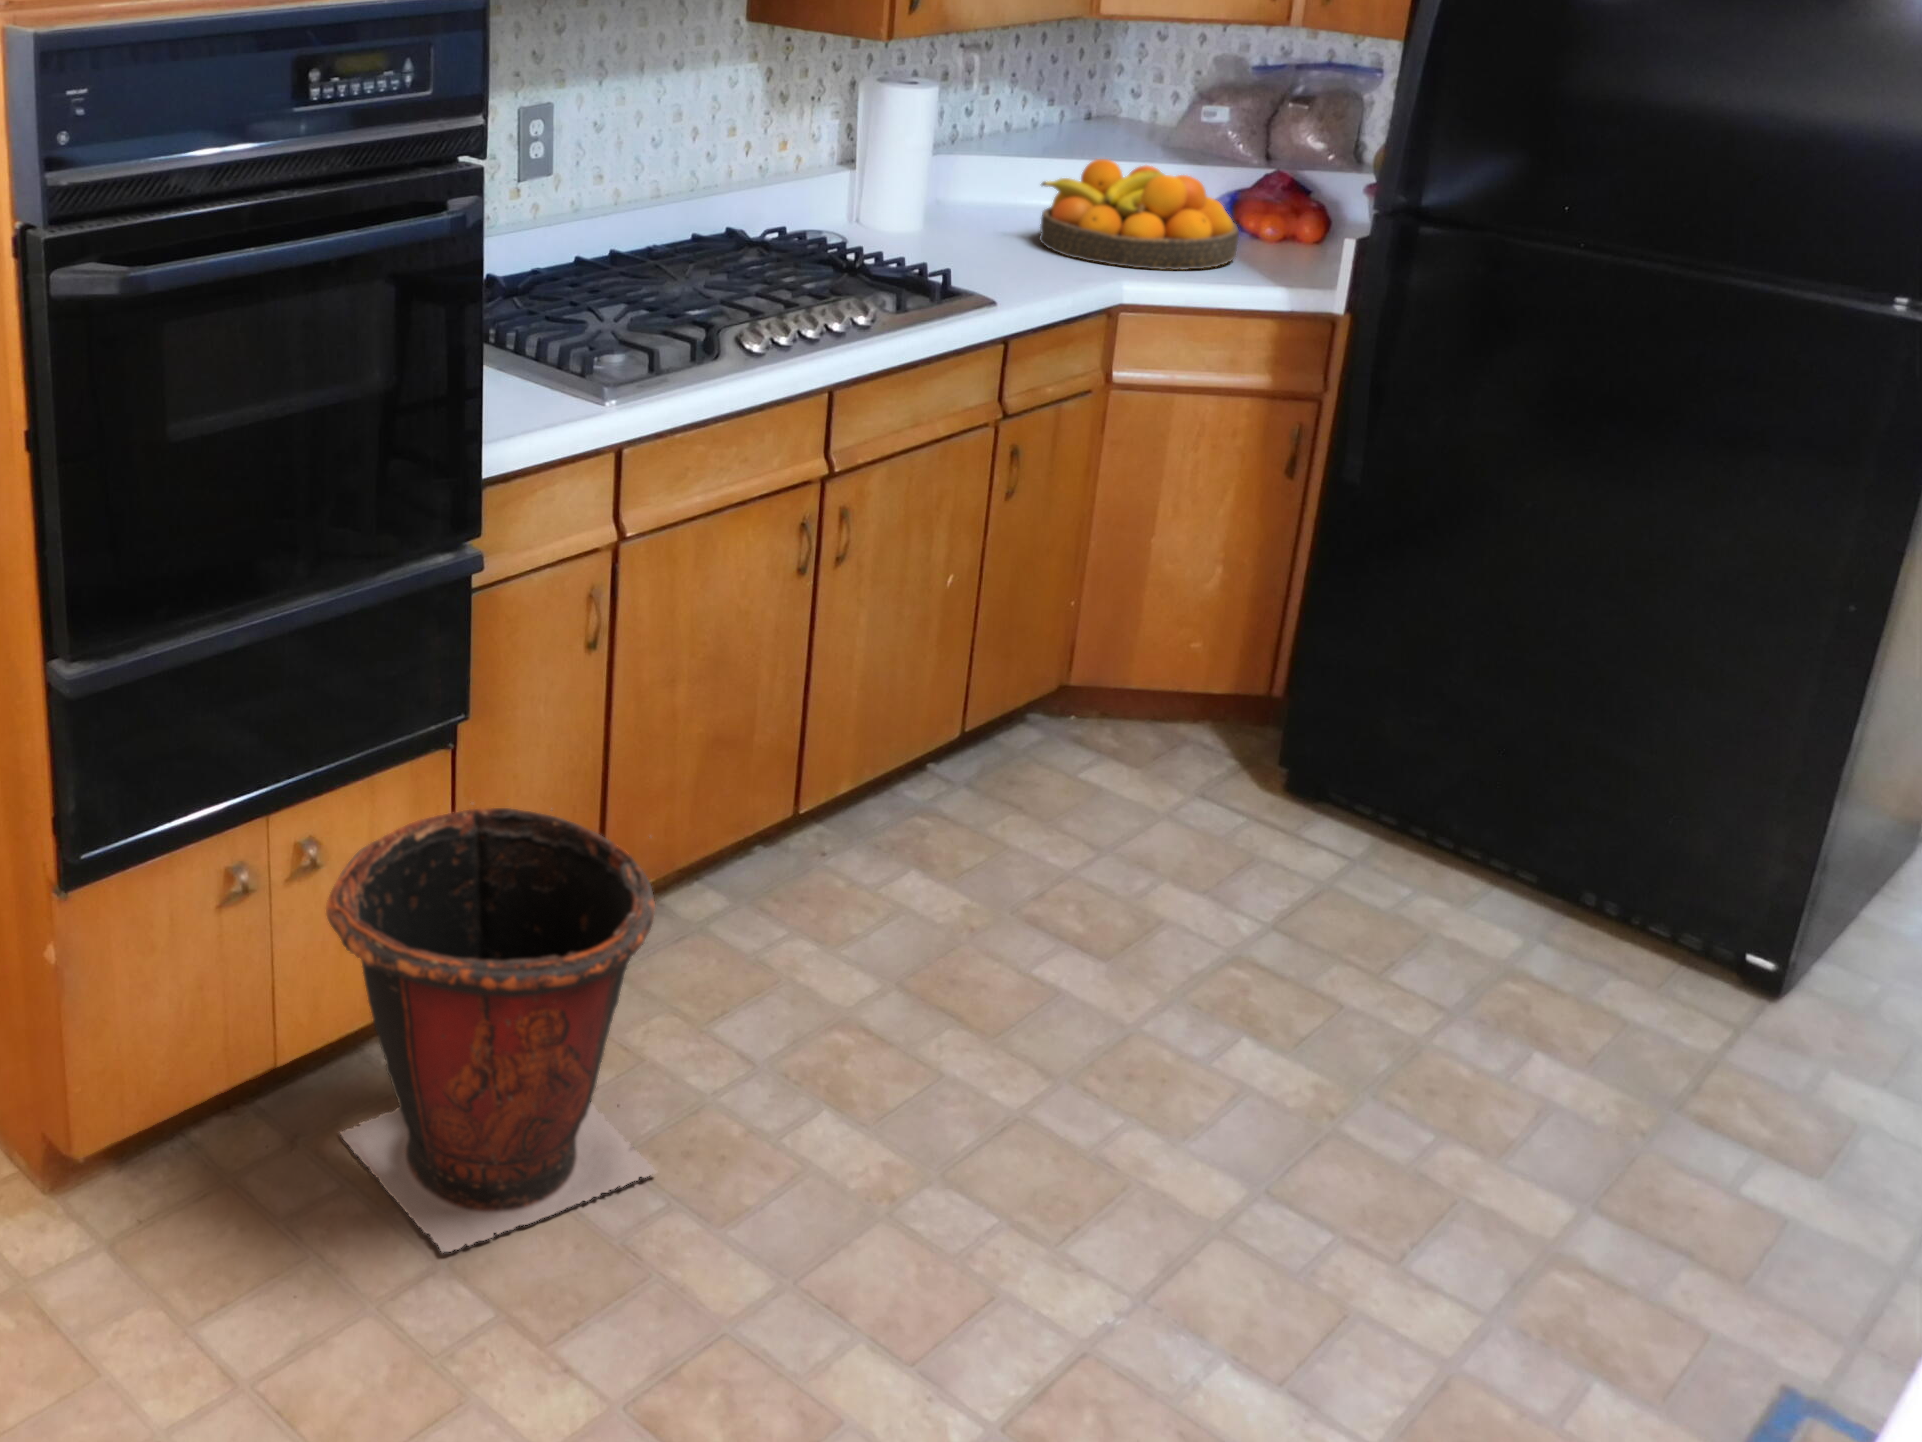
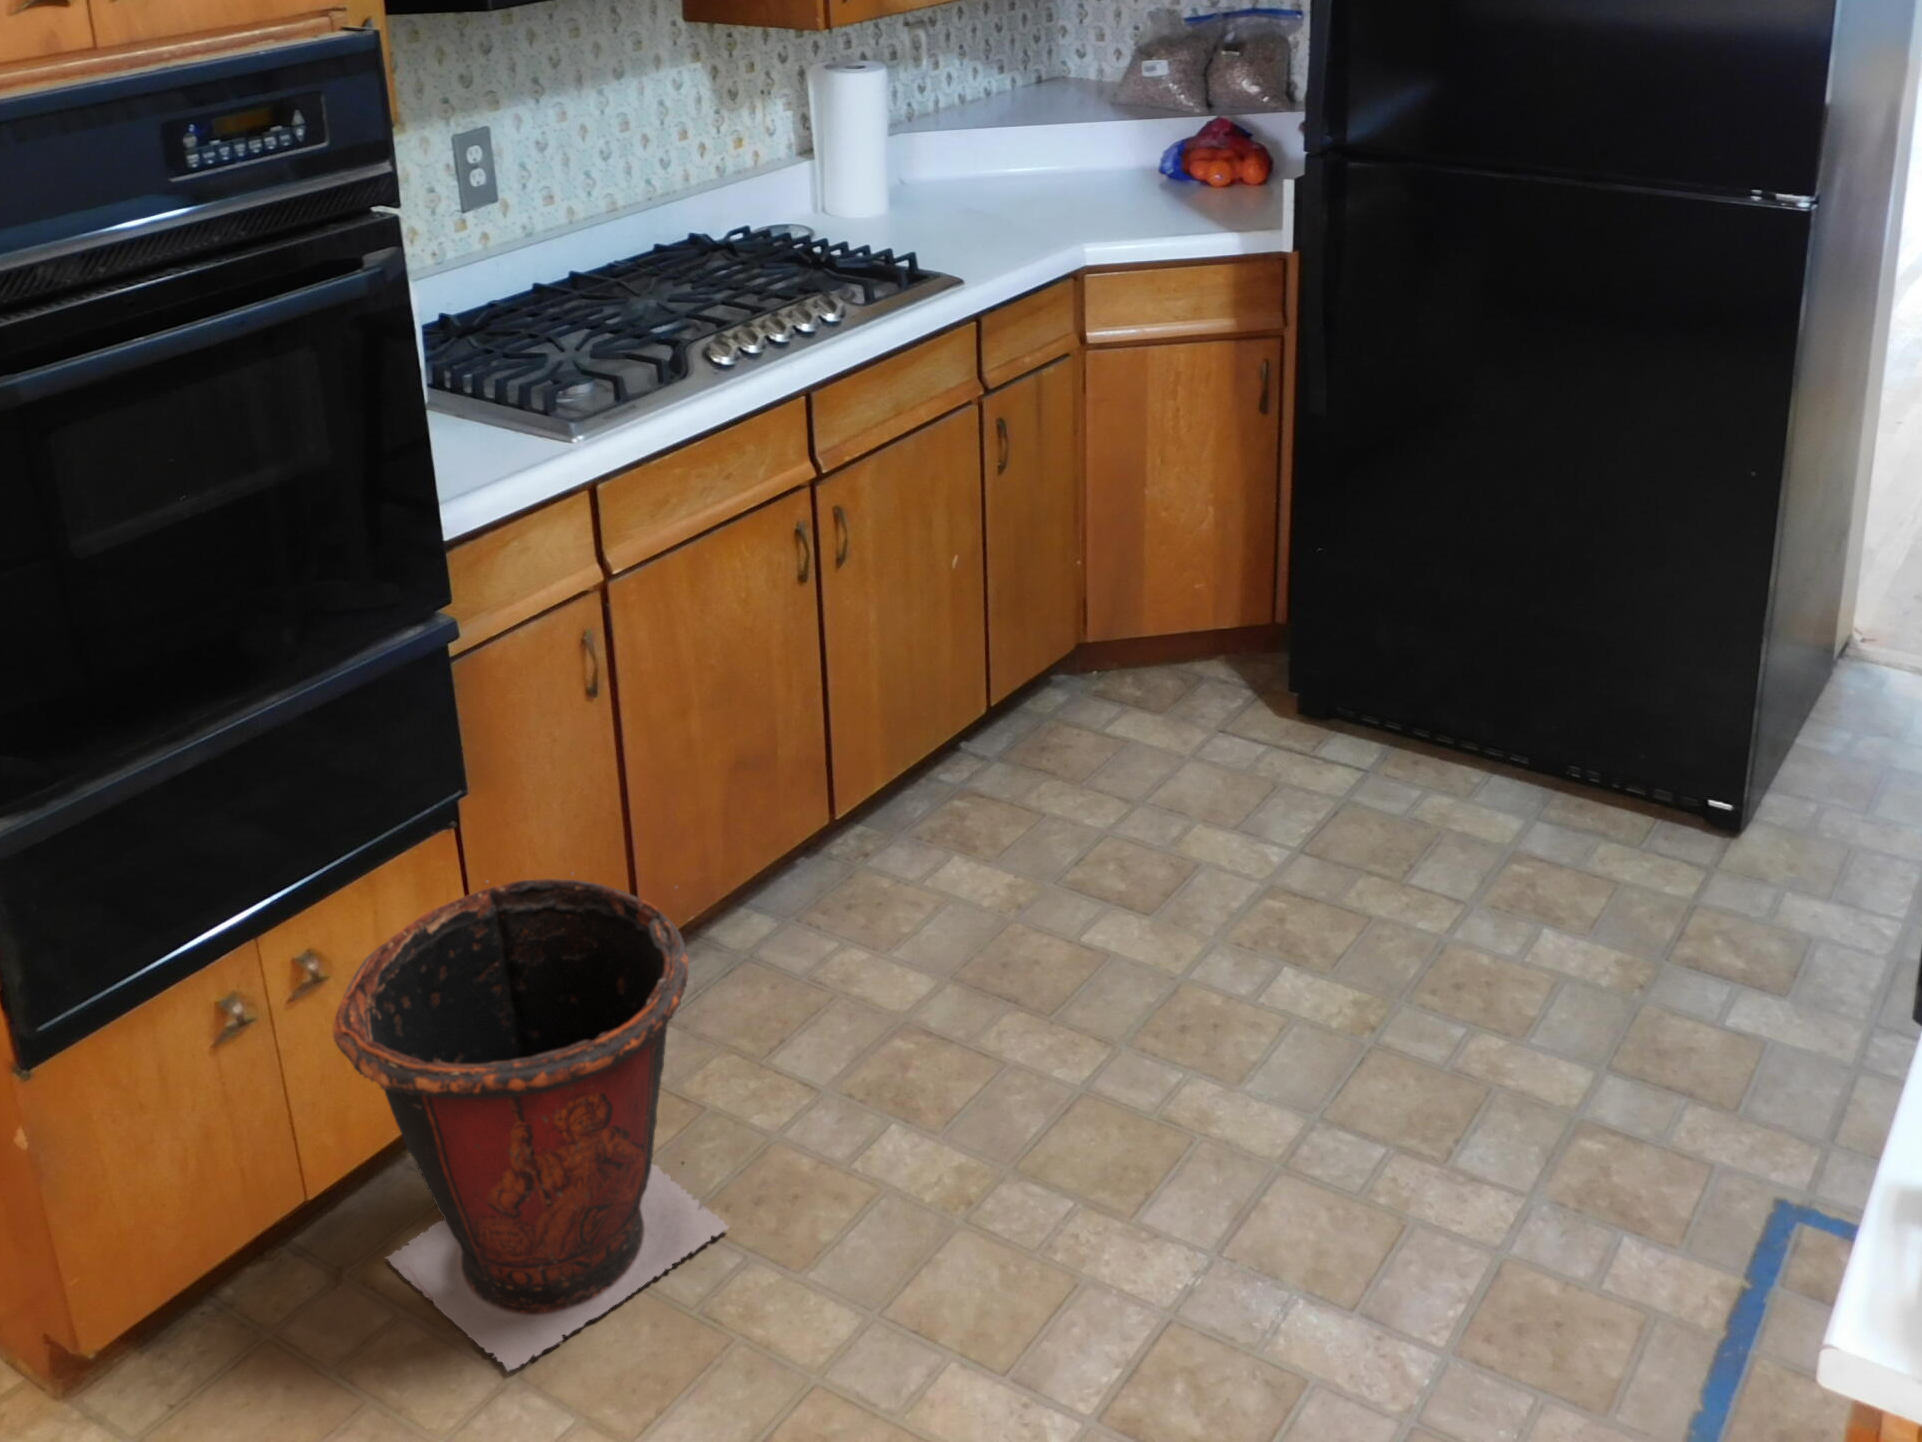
fruit bowl: present [1039,159,1239,270] -> none [996,125,1184,228]

